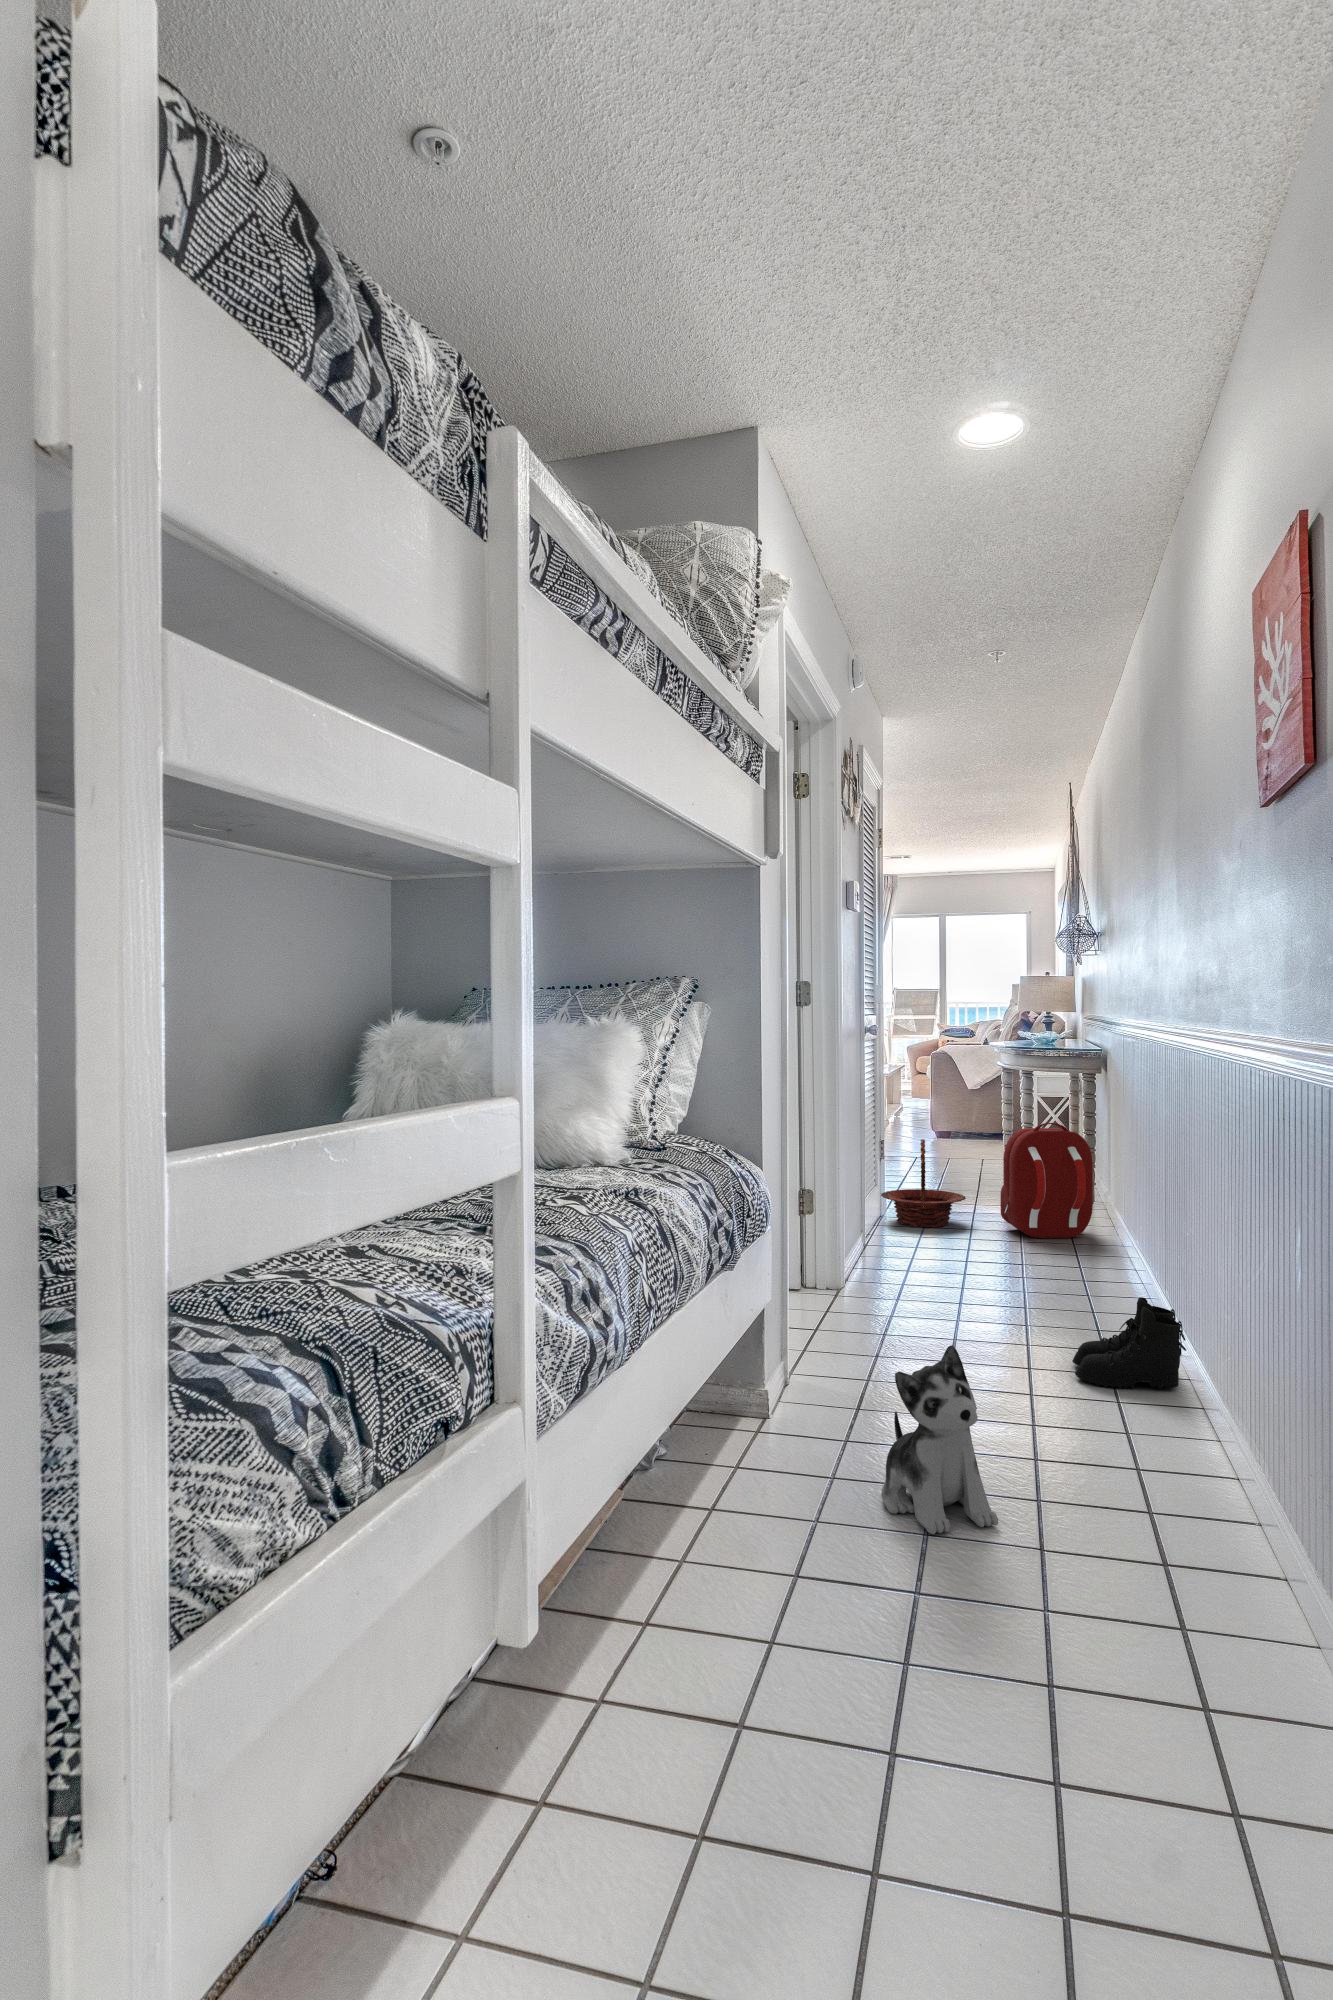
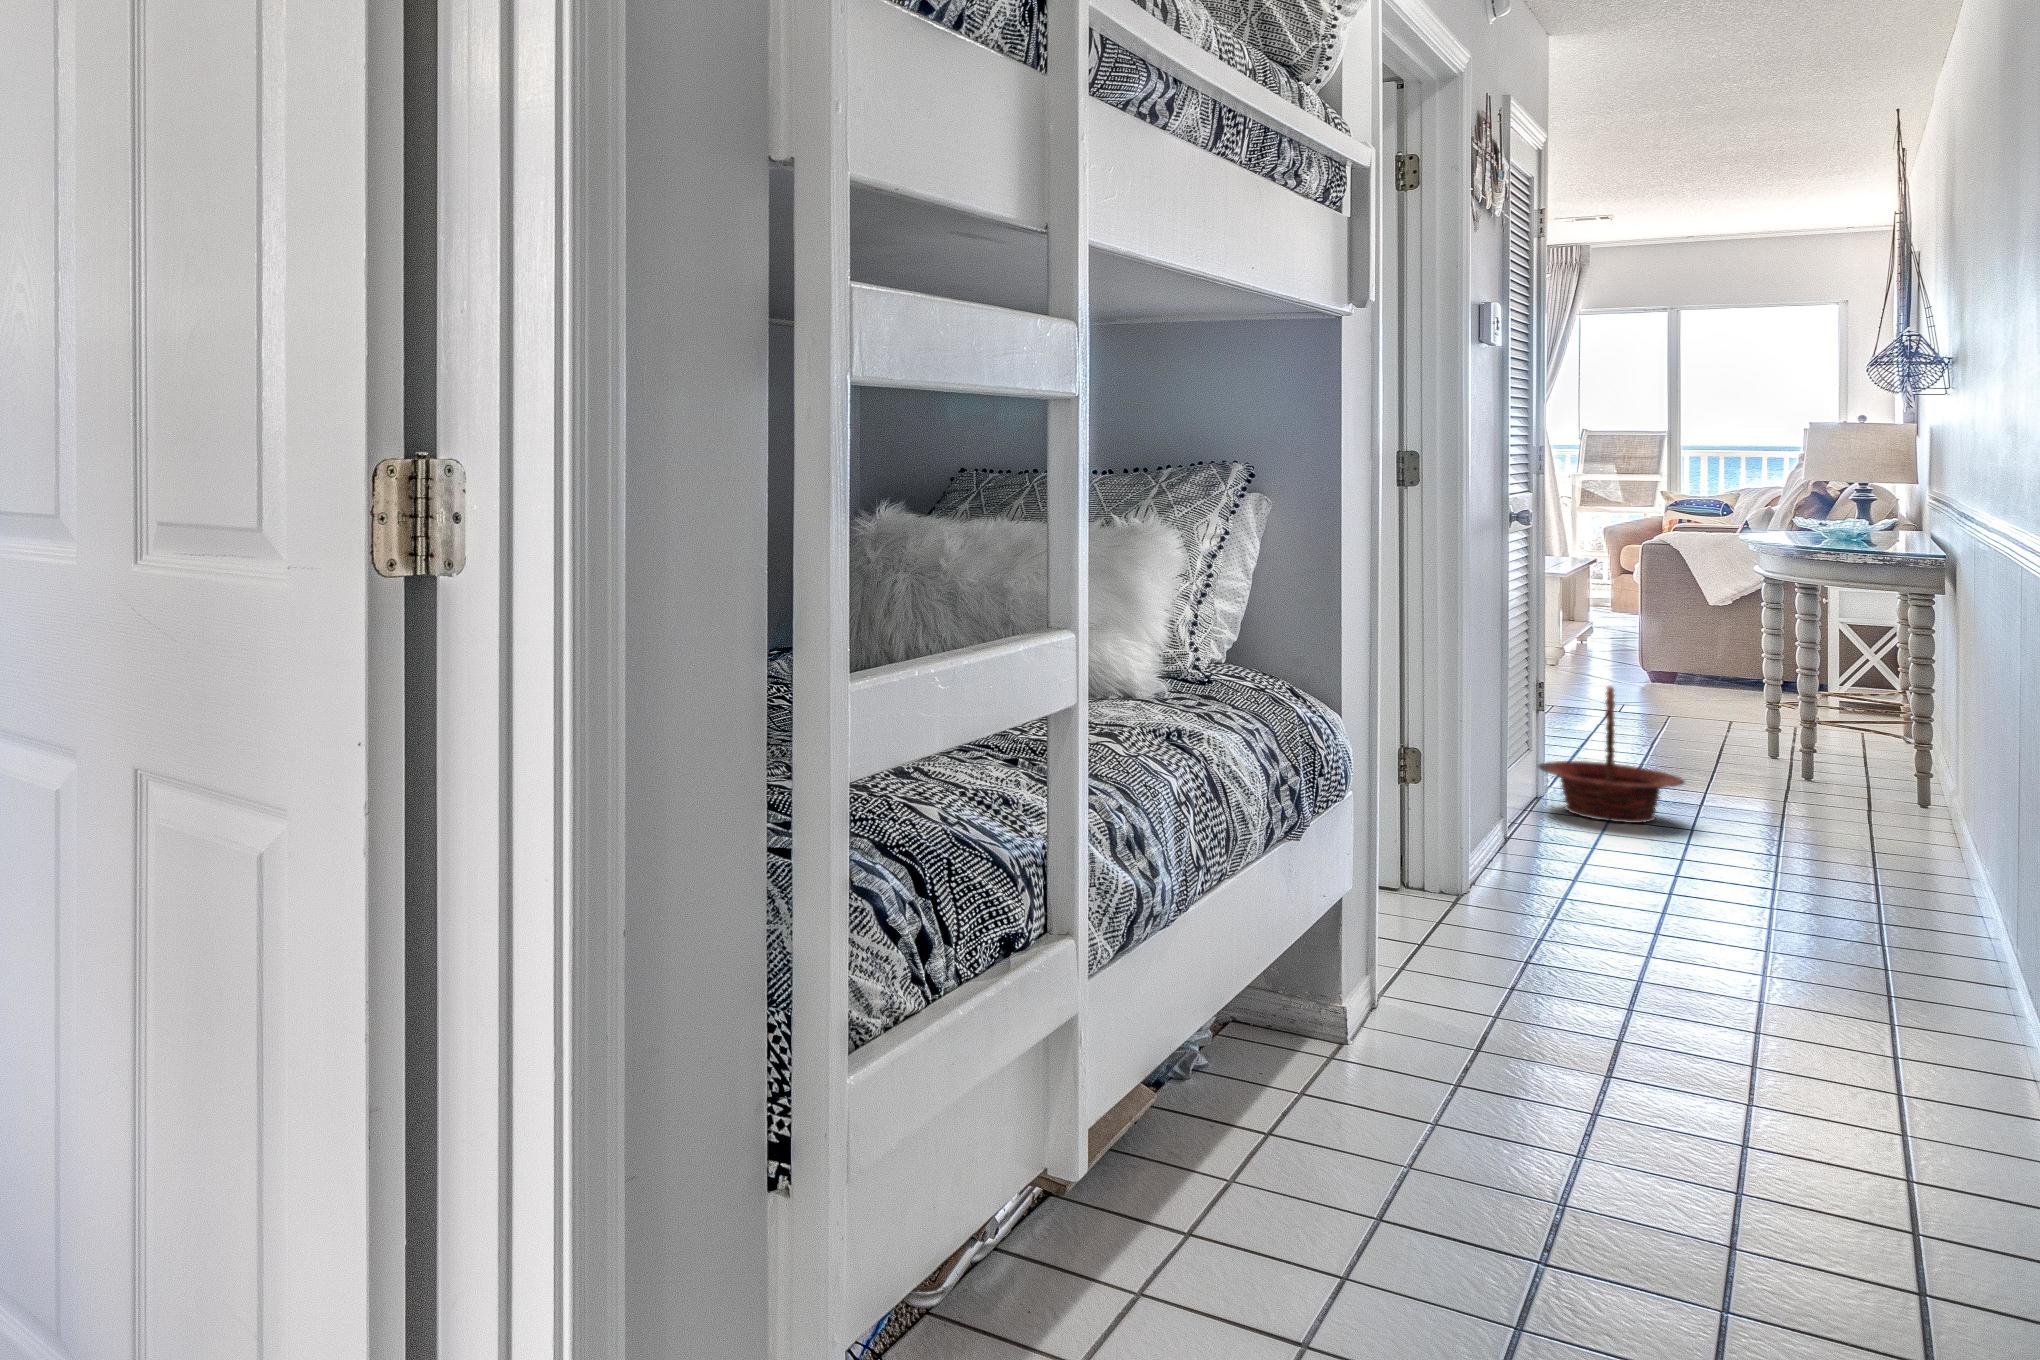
backpack: present [1000,1123,1093,1238] -> none [1747,675,1917,861]
boots: present [1072,1297,1186,1388] -> none [1835,951,2029,1090]
plush toy: present [881,1345,998,1534] -> none [1505,967,1675,1212]

